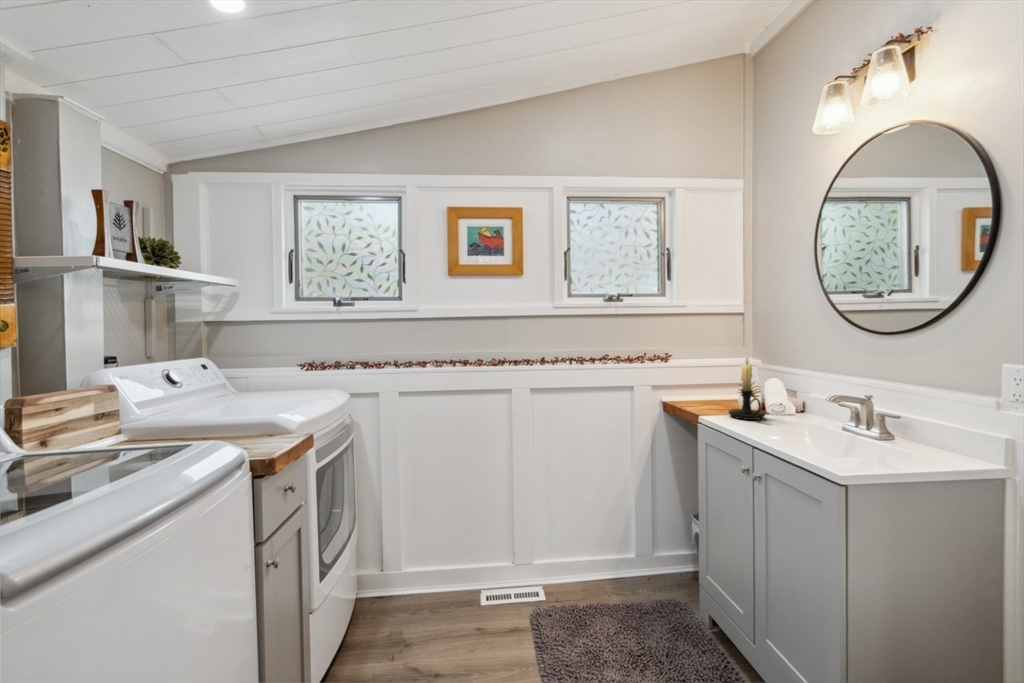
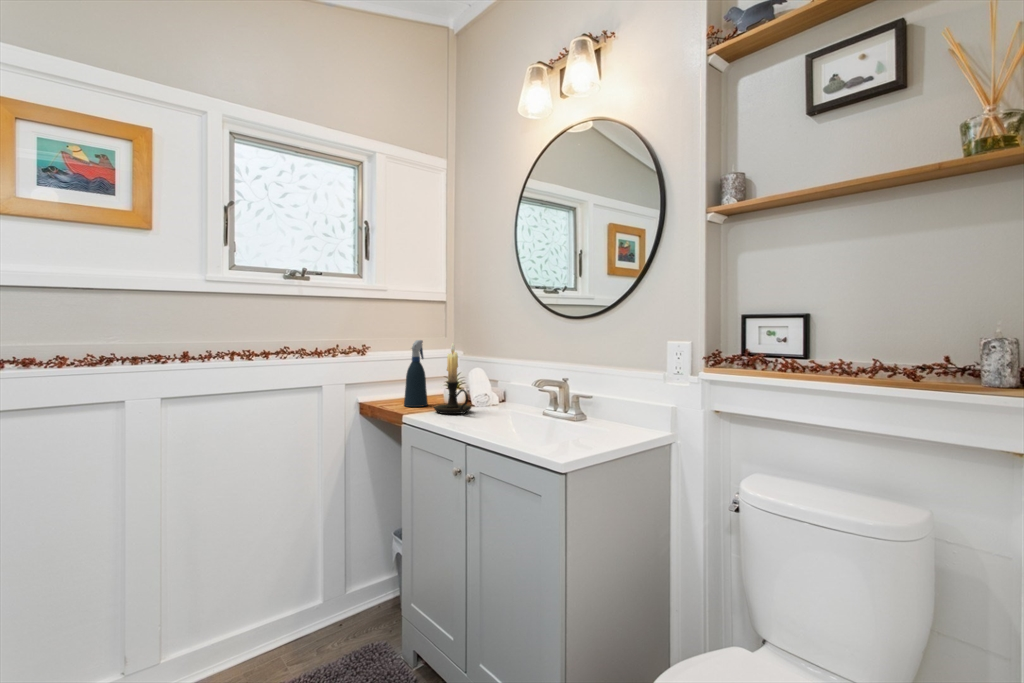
spray bottle: none [701,350,723,410] -> present [404,340,428,407]

